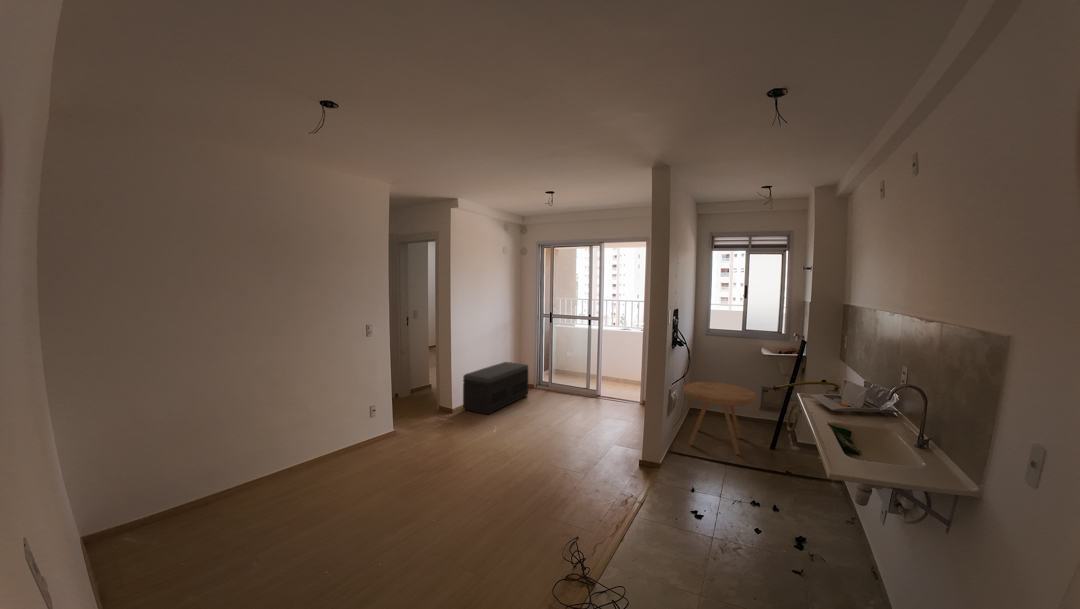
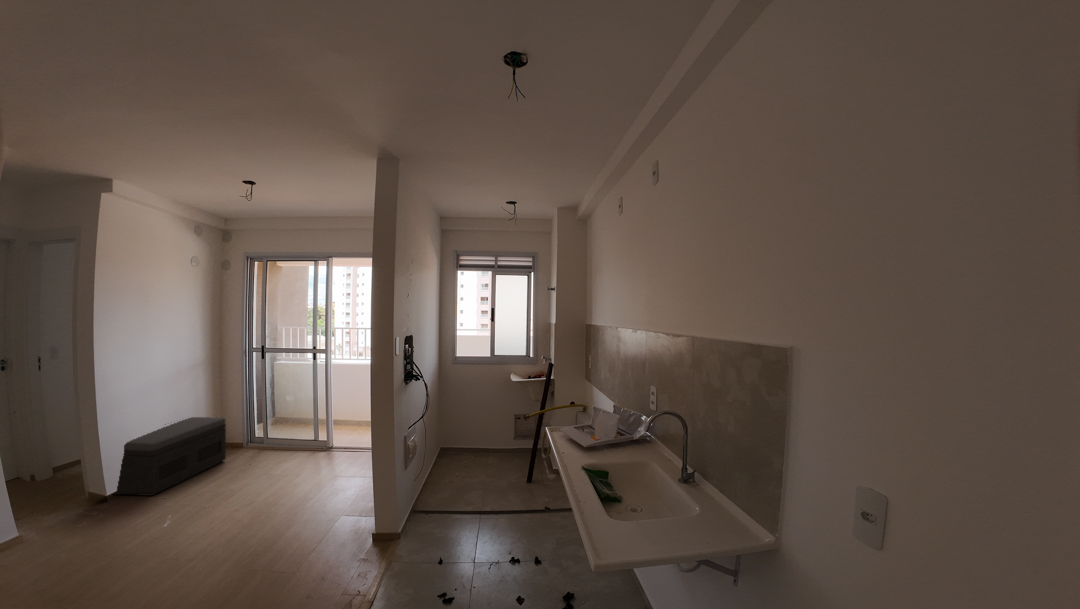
side table: present [684,382,756,454] -> none [422,416,495,492]

